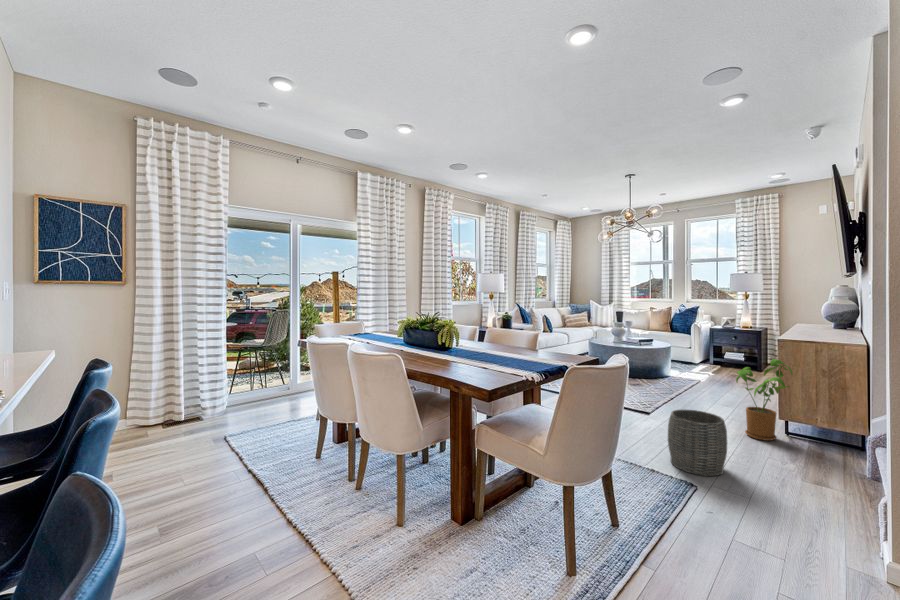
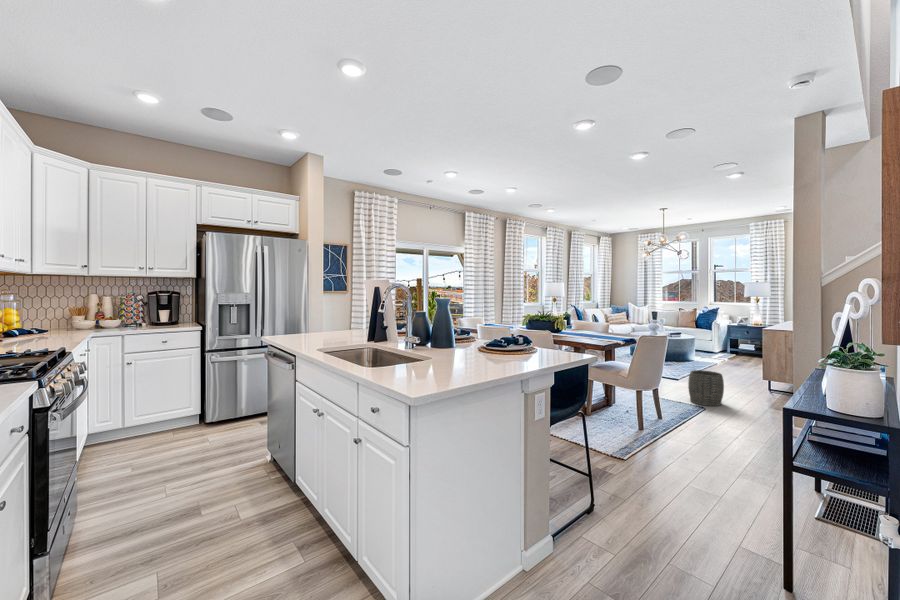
house plant: present [736,359,792,441] -> none [735,342,772,393]

